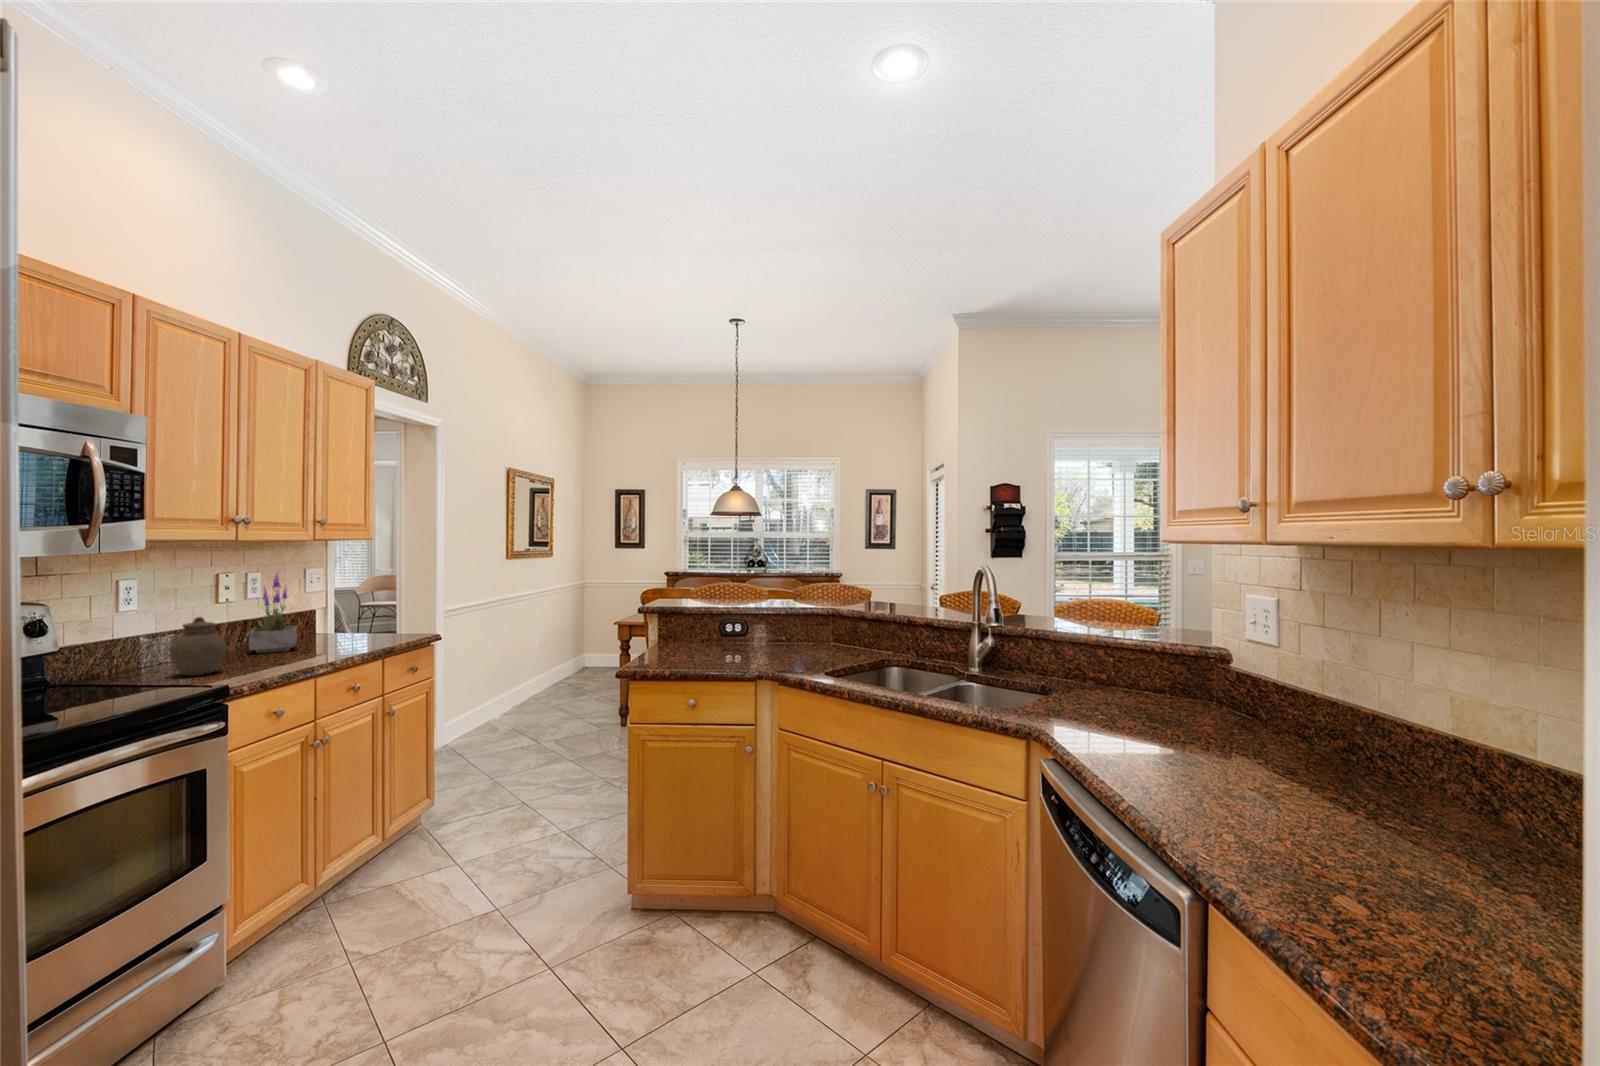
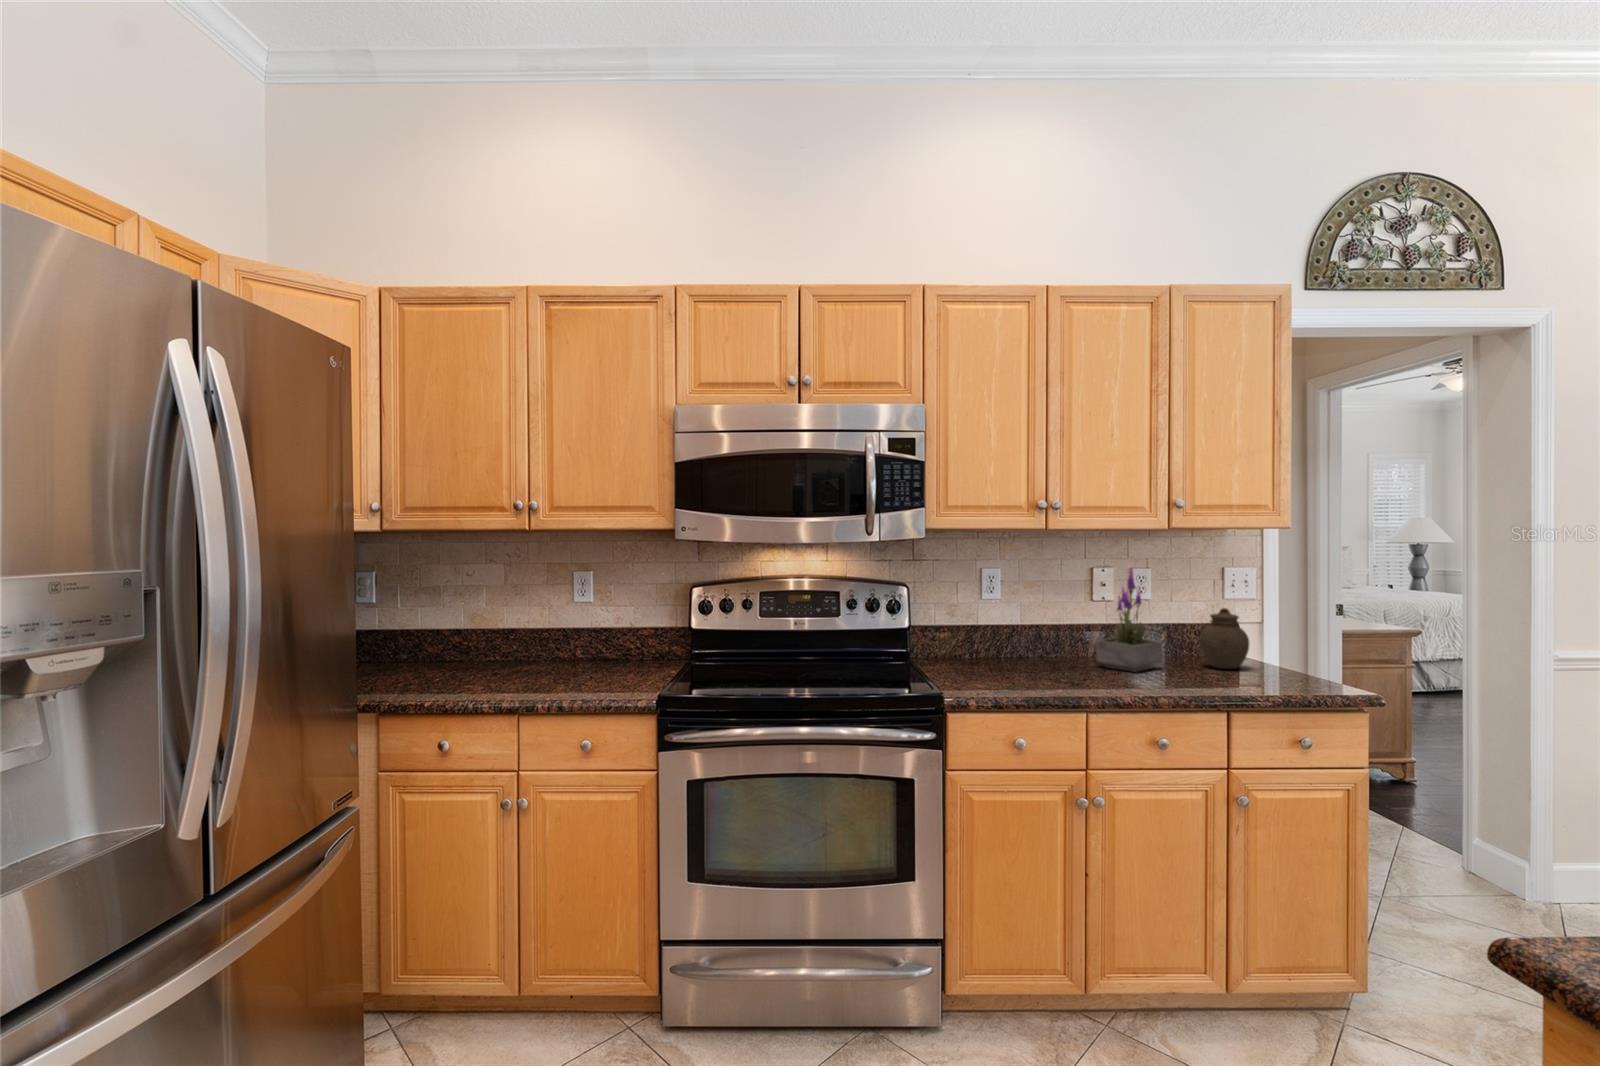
jar: present [170,617,226,676] -> present [1200,608,1250,669]

